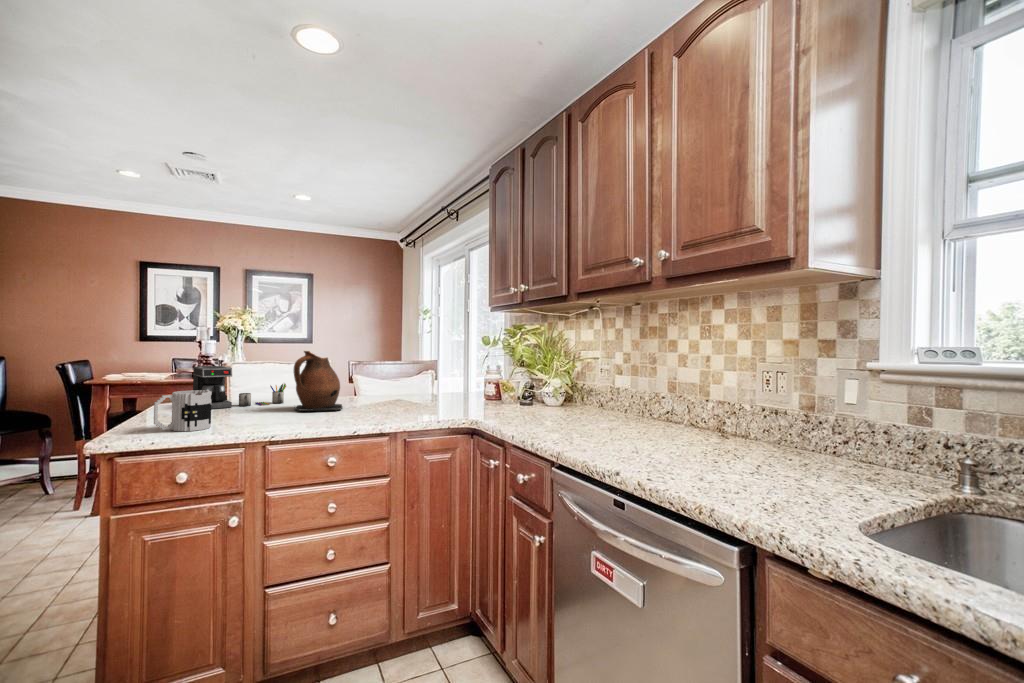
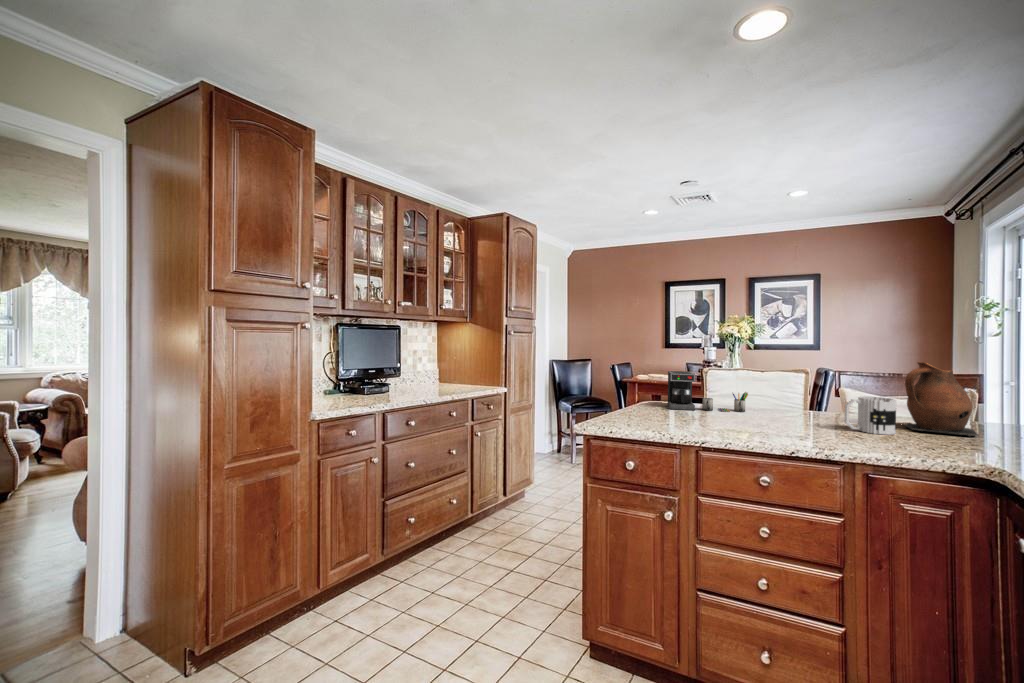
ceramic pitcher: present [294,351,342,411] -> present [905,362,978,437]
mug: present [154,390,212,431] -> present [845,396,896,435]

